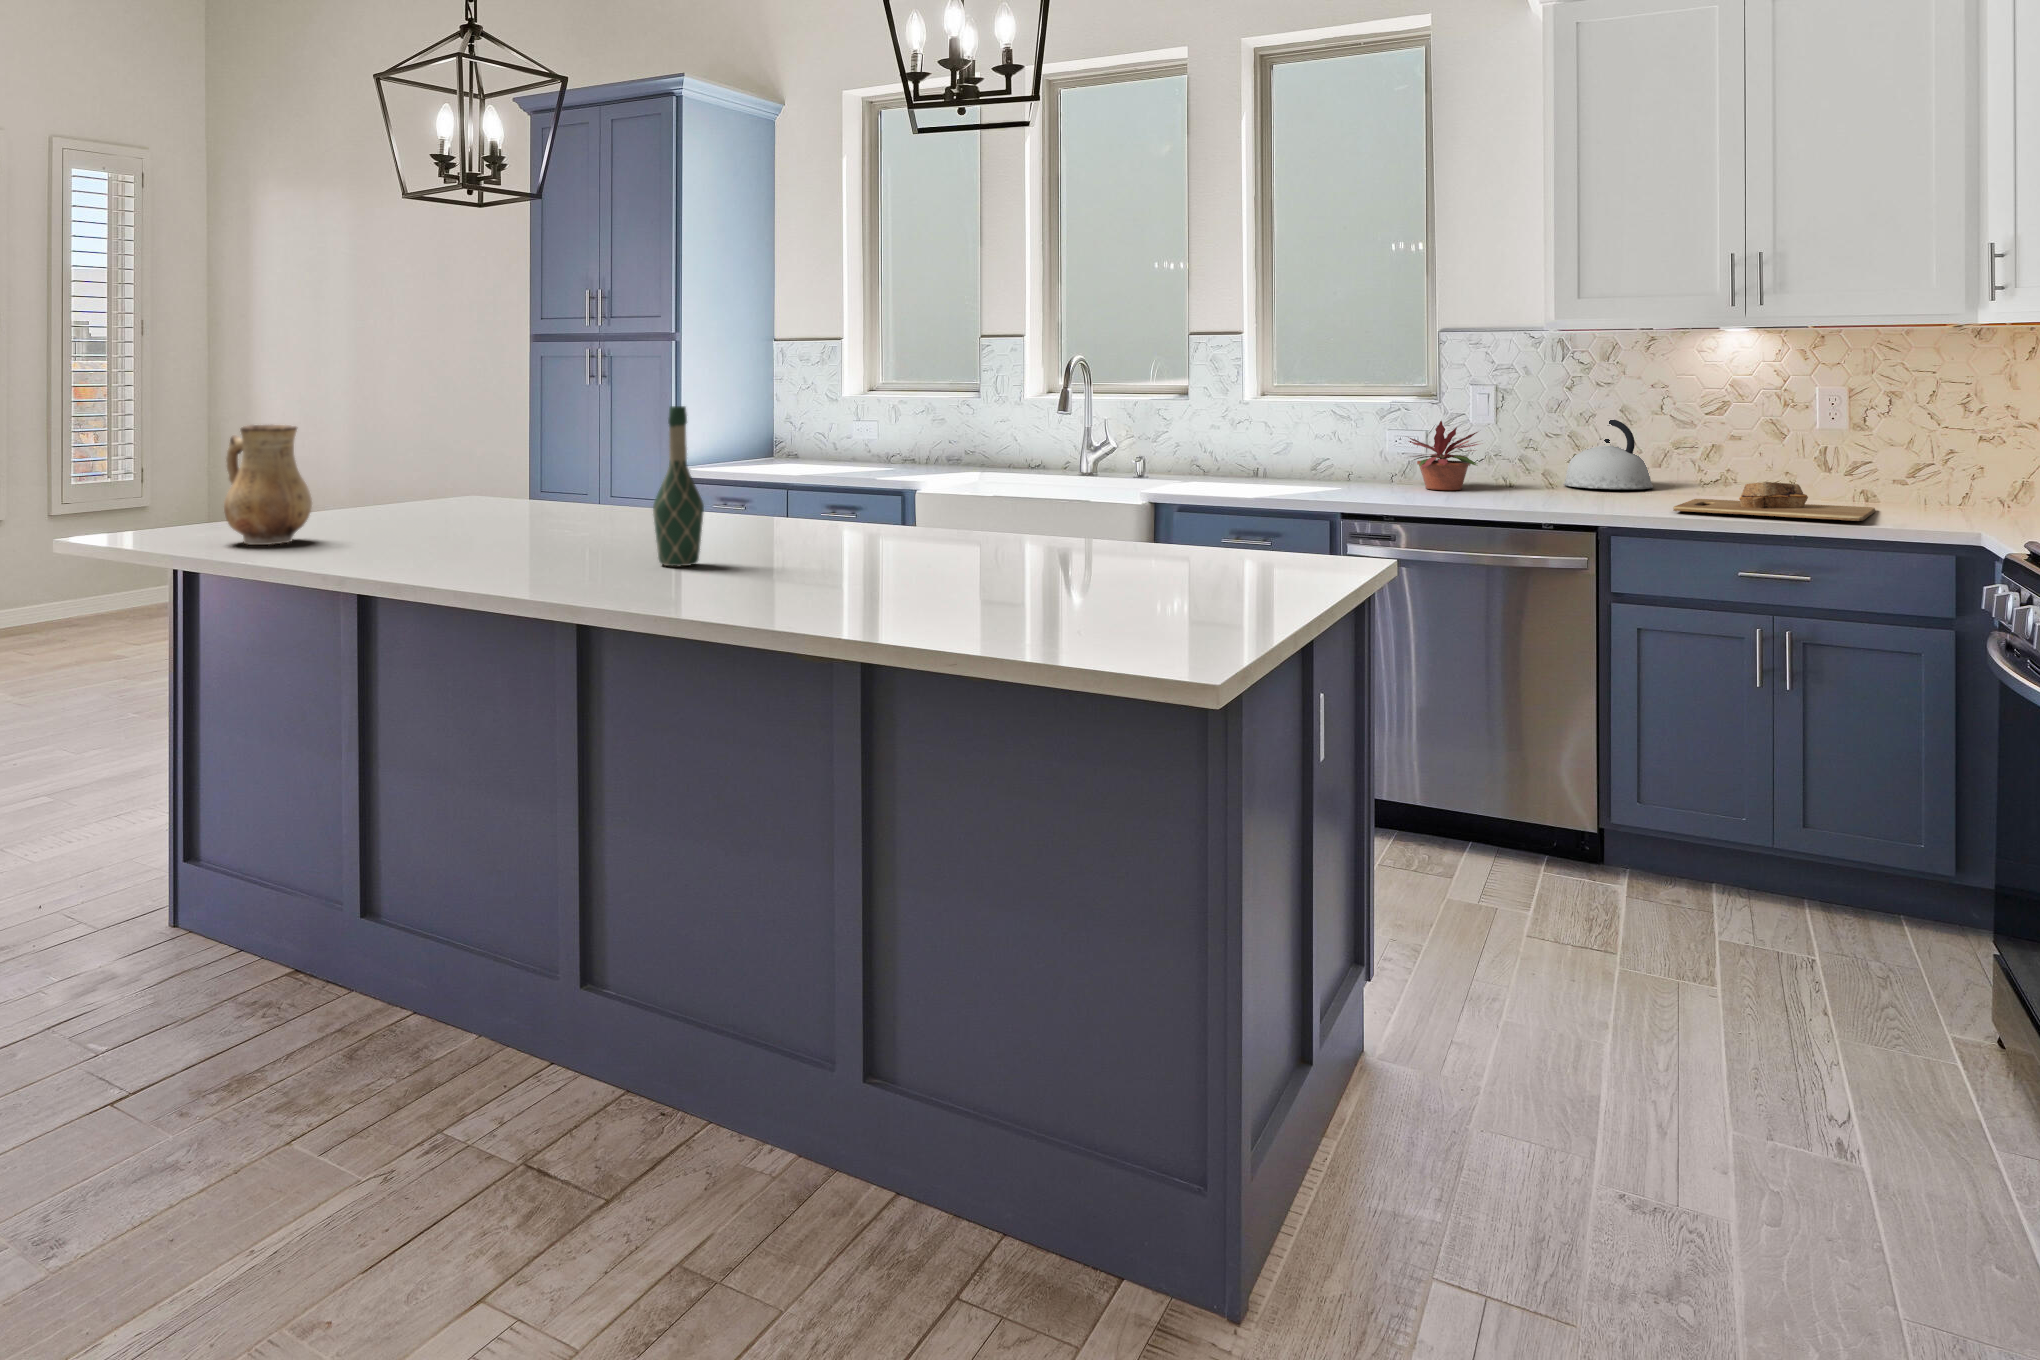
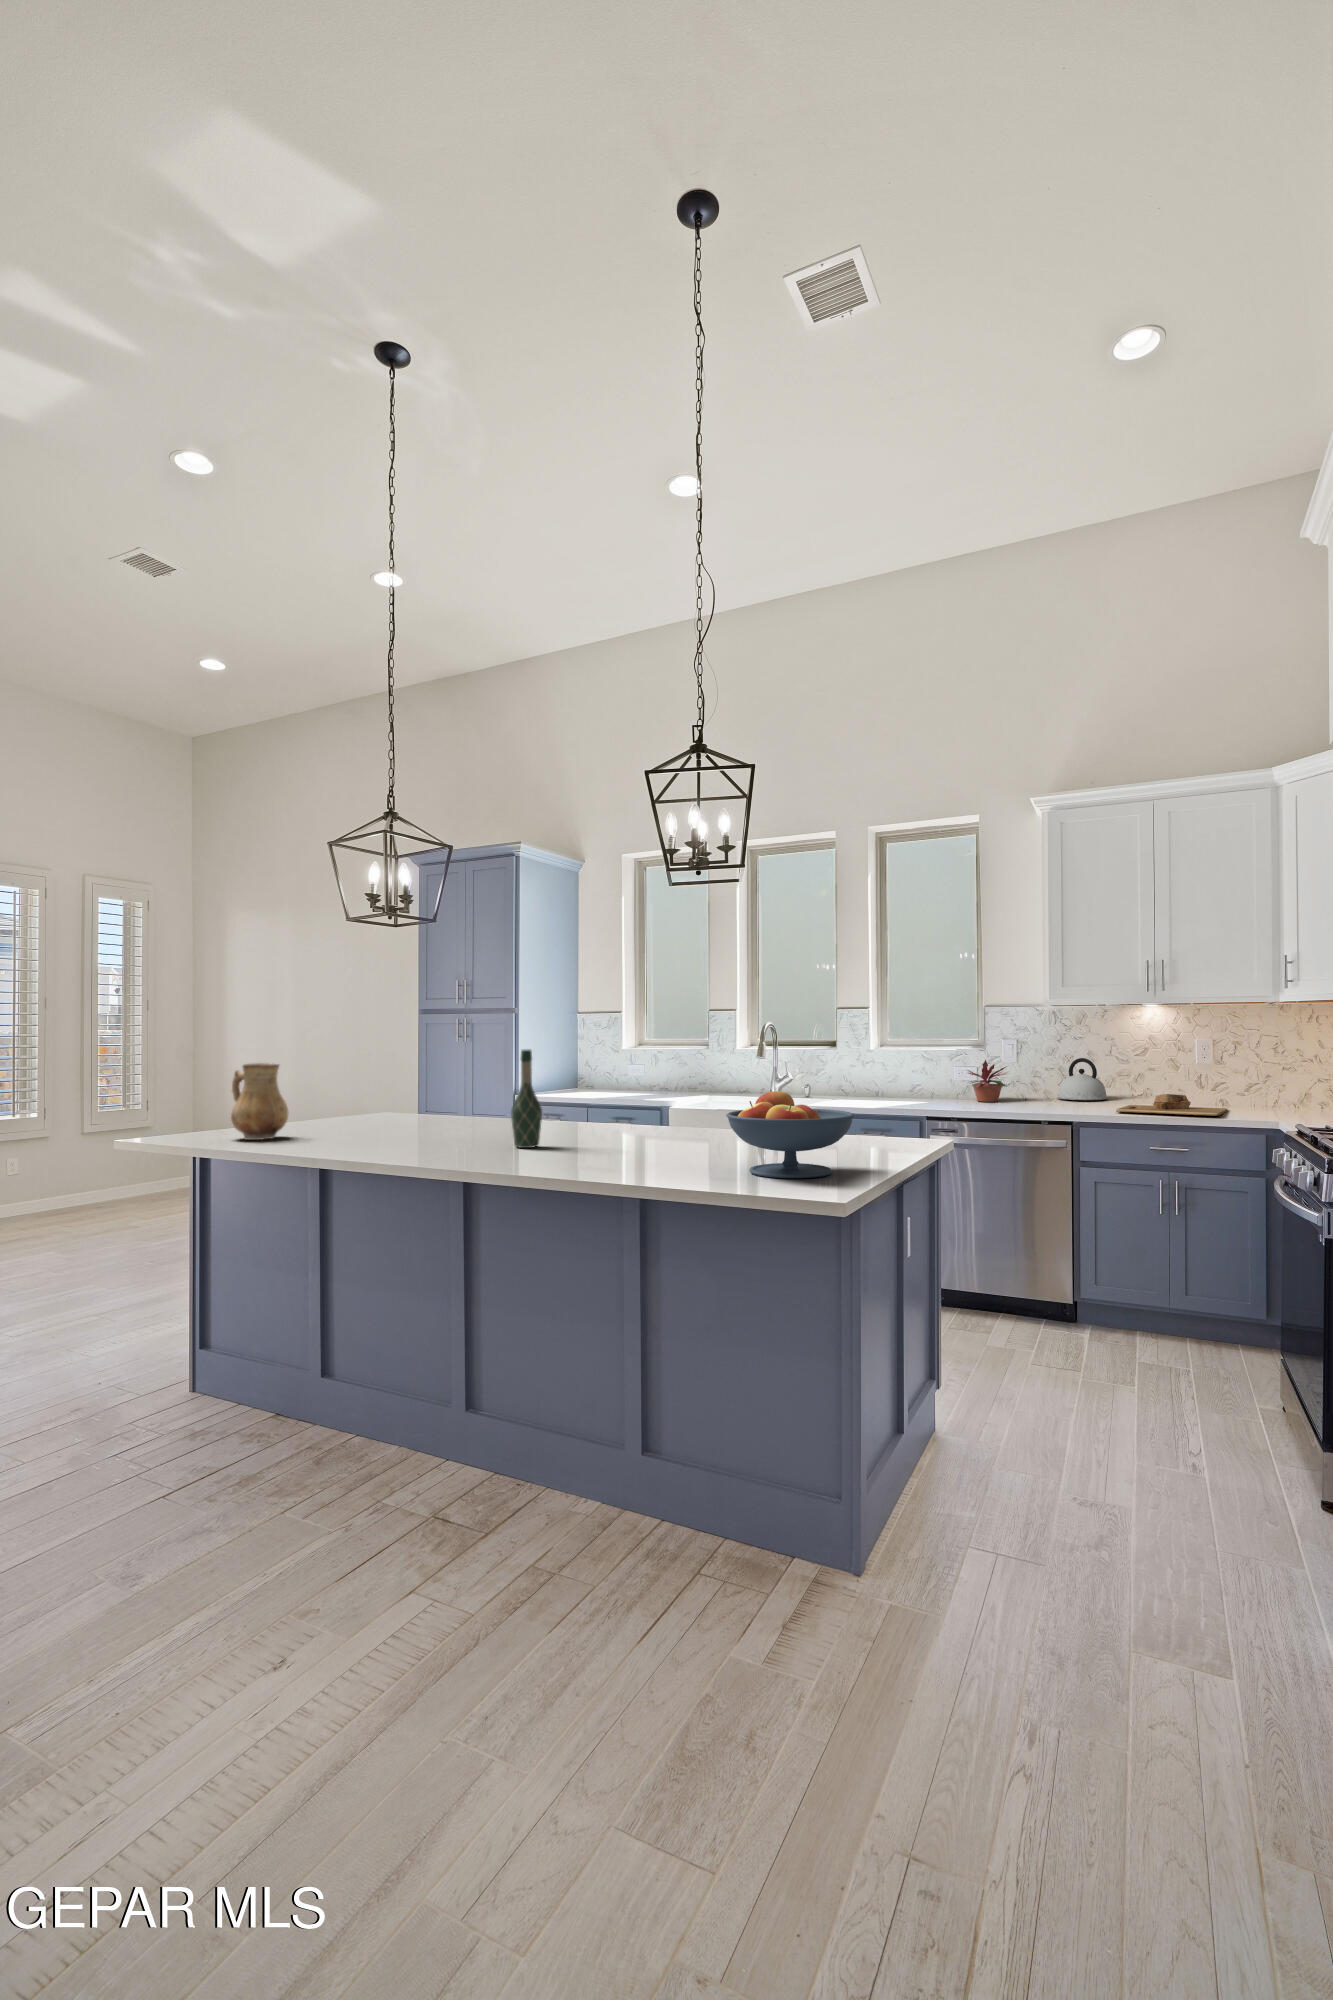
fruit bowl: none [1007,480,1233,636] -> present [726,1090,854,1178]

